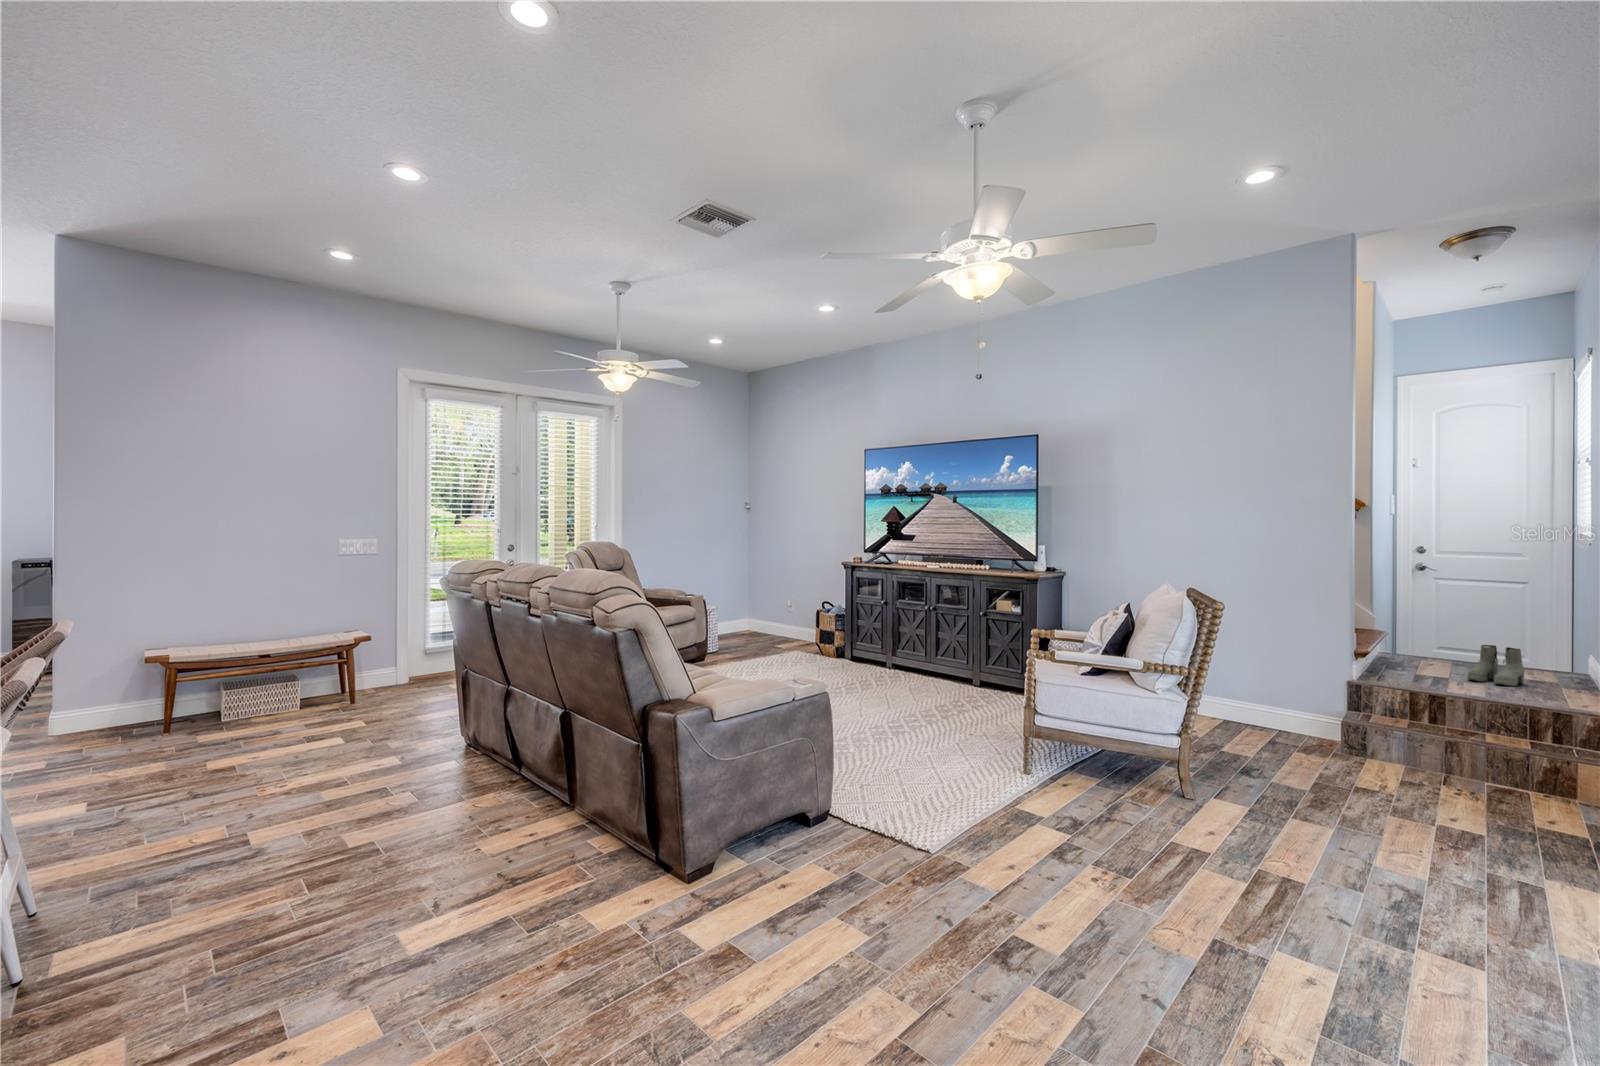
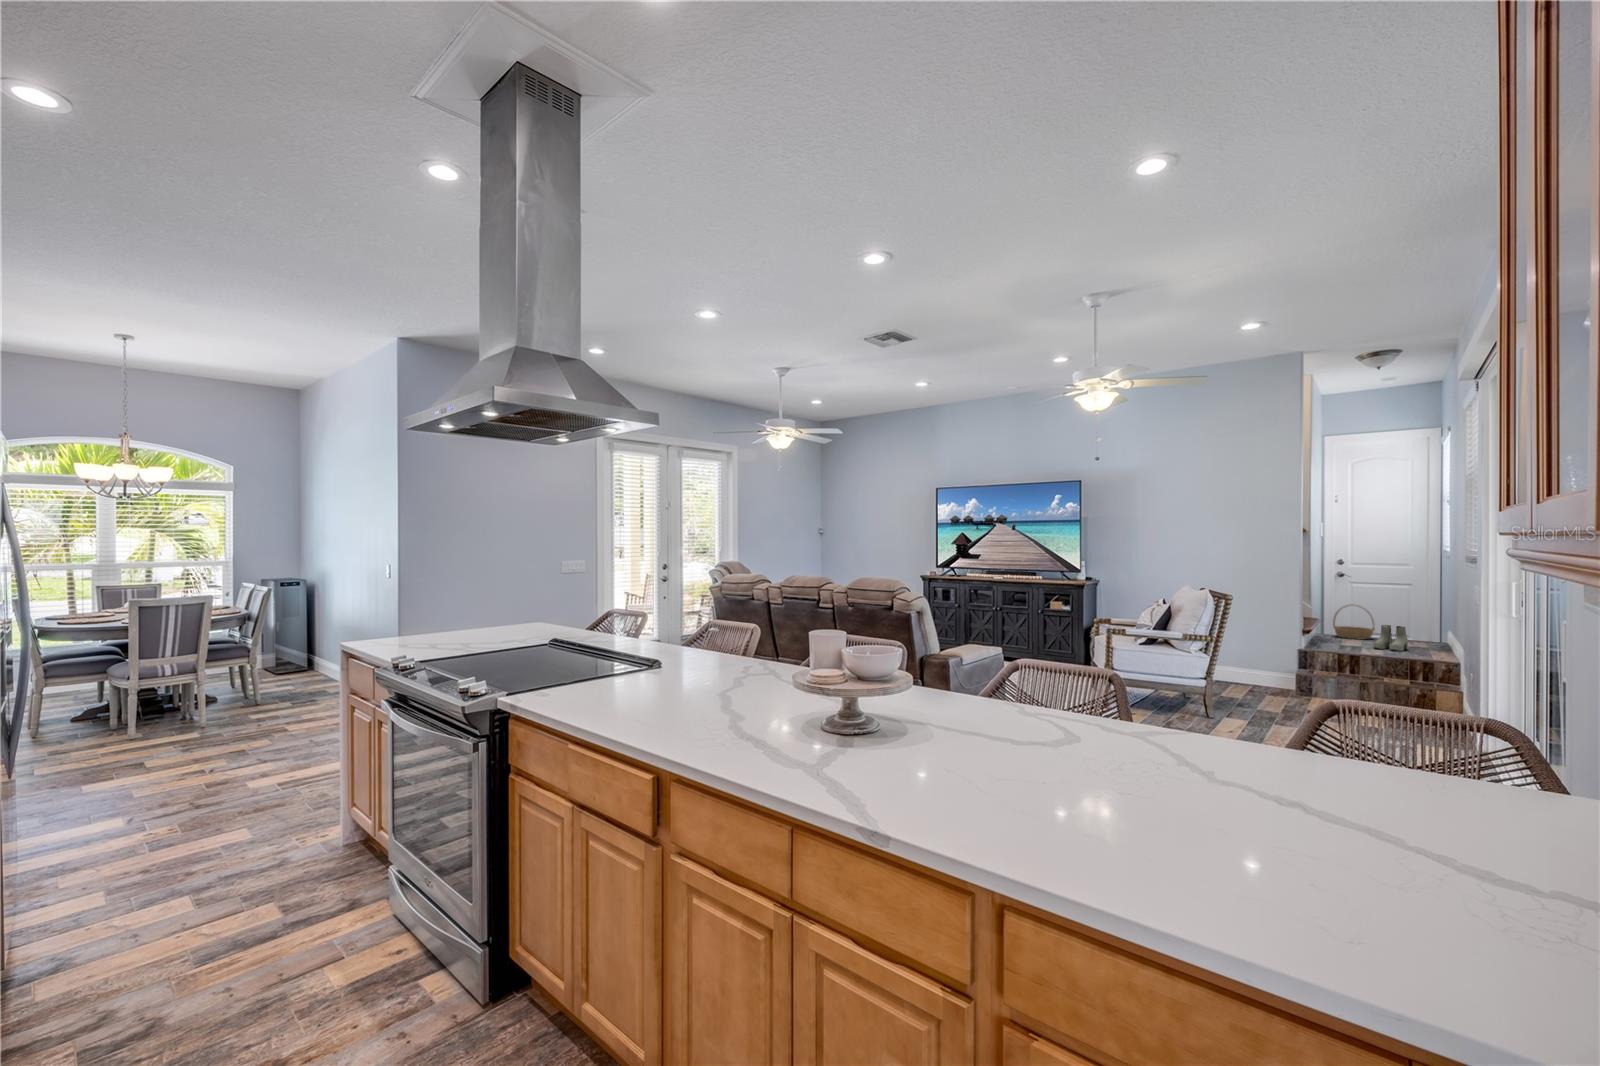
basket: none [1406,610,1470,661] -> present [1333,605,1375,639]

